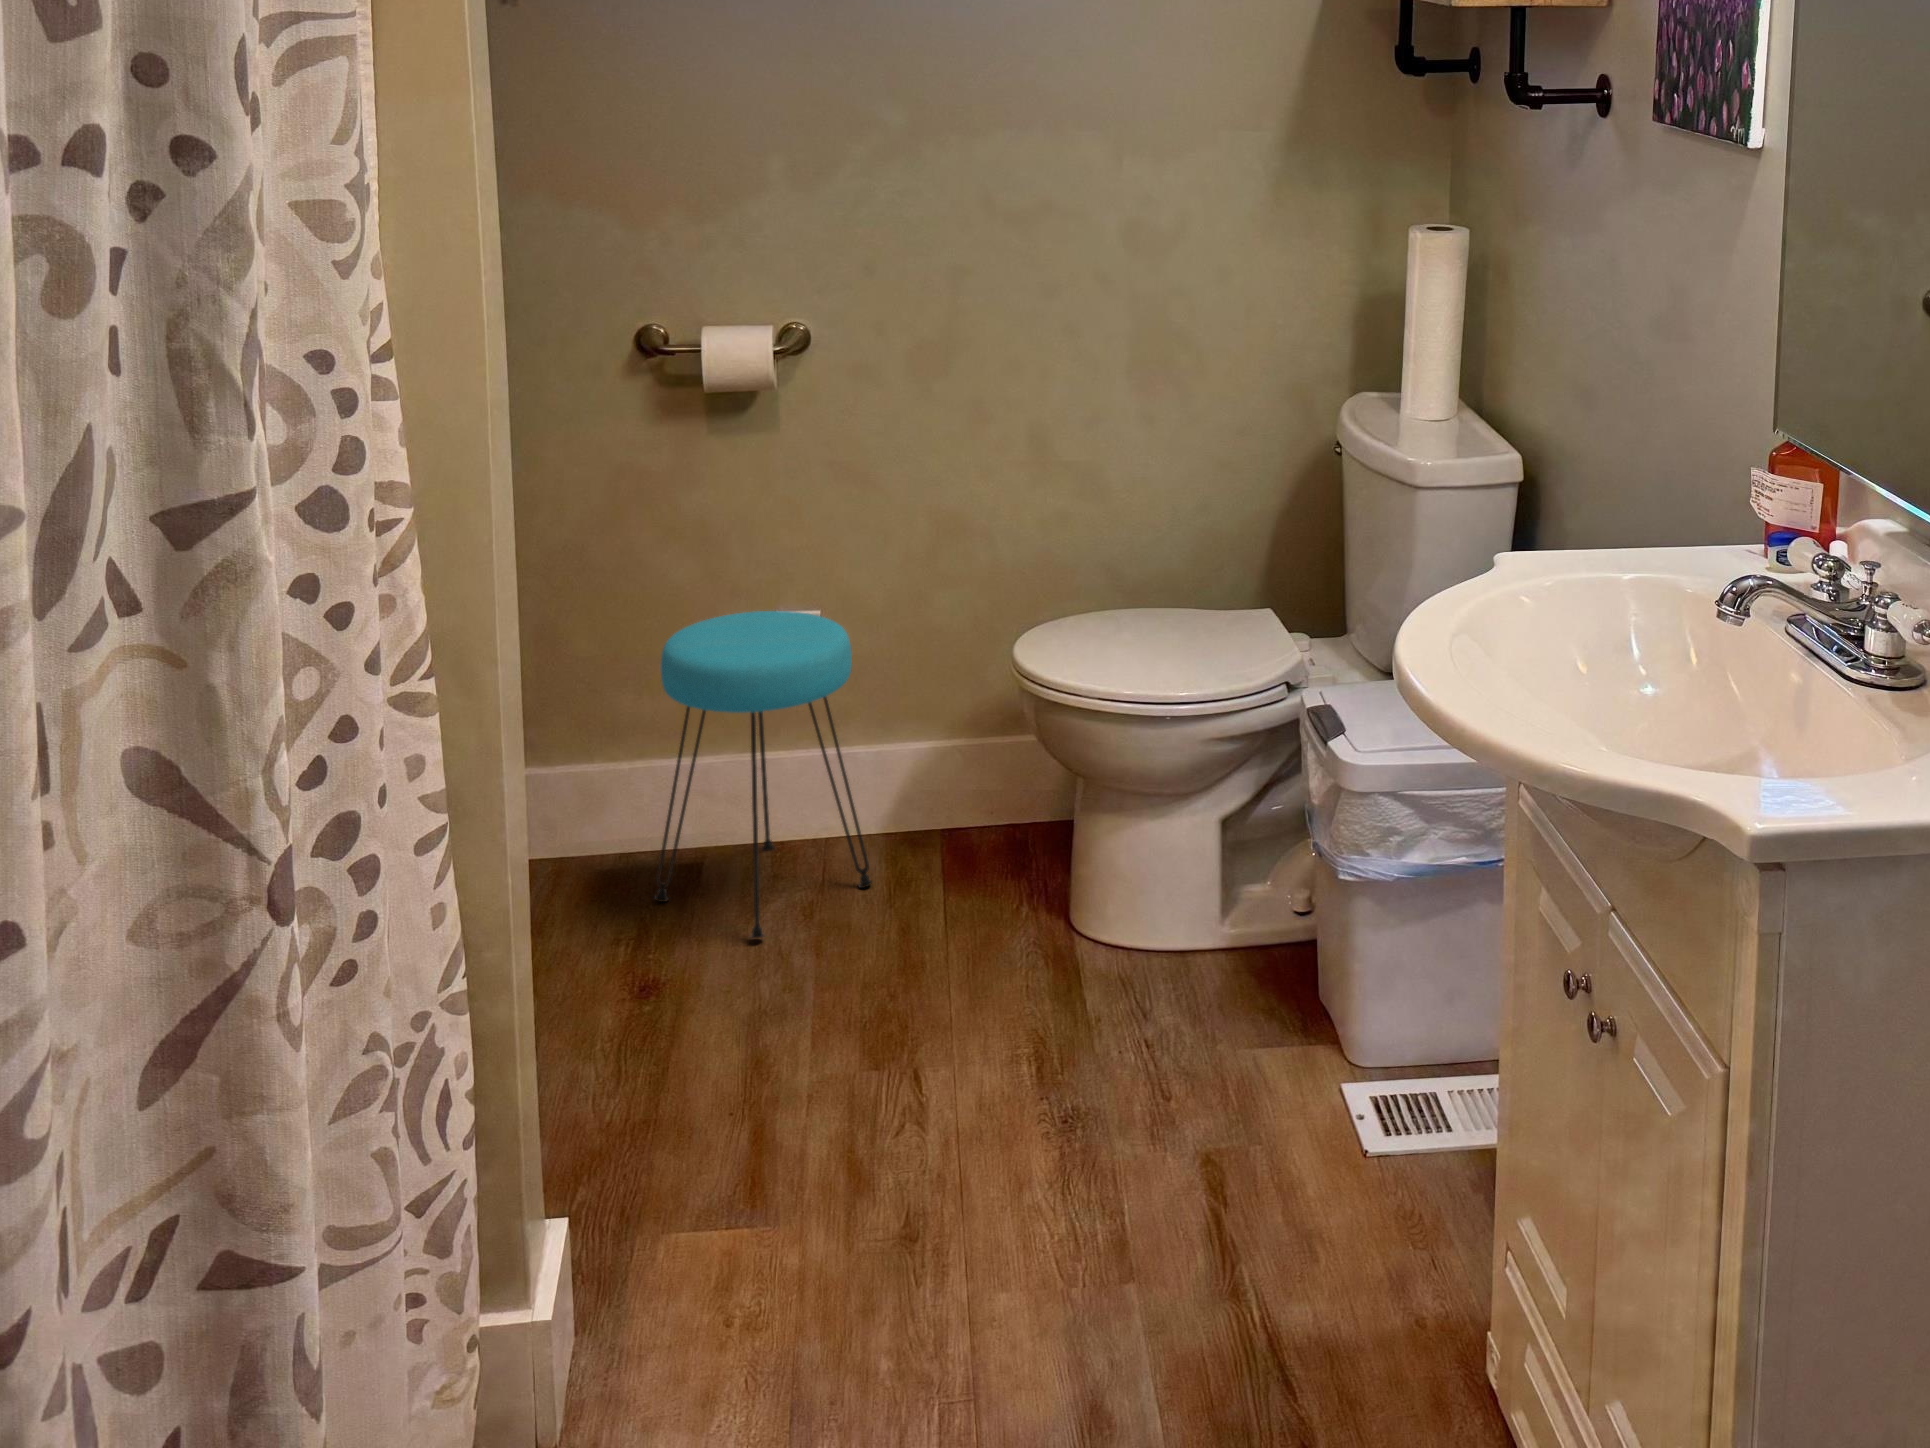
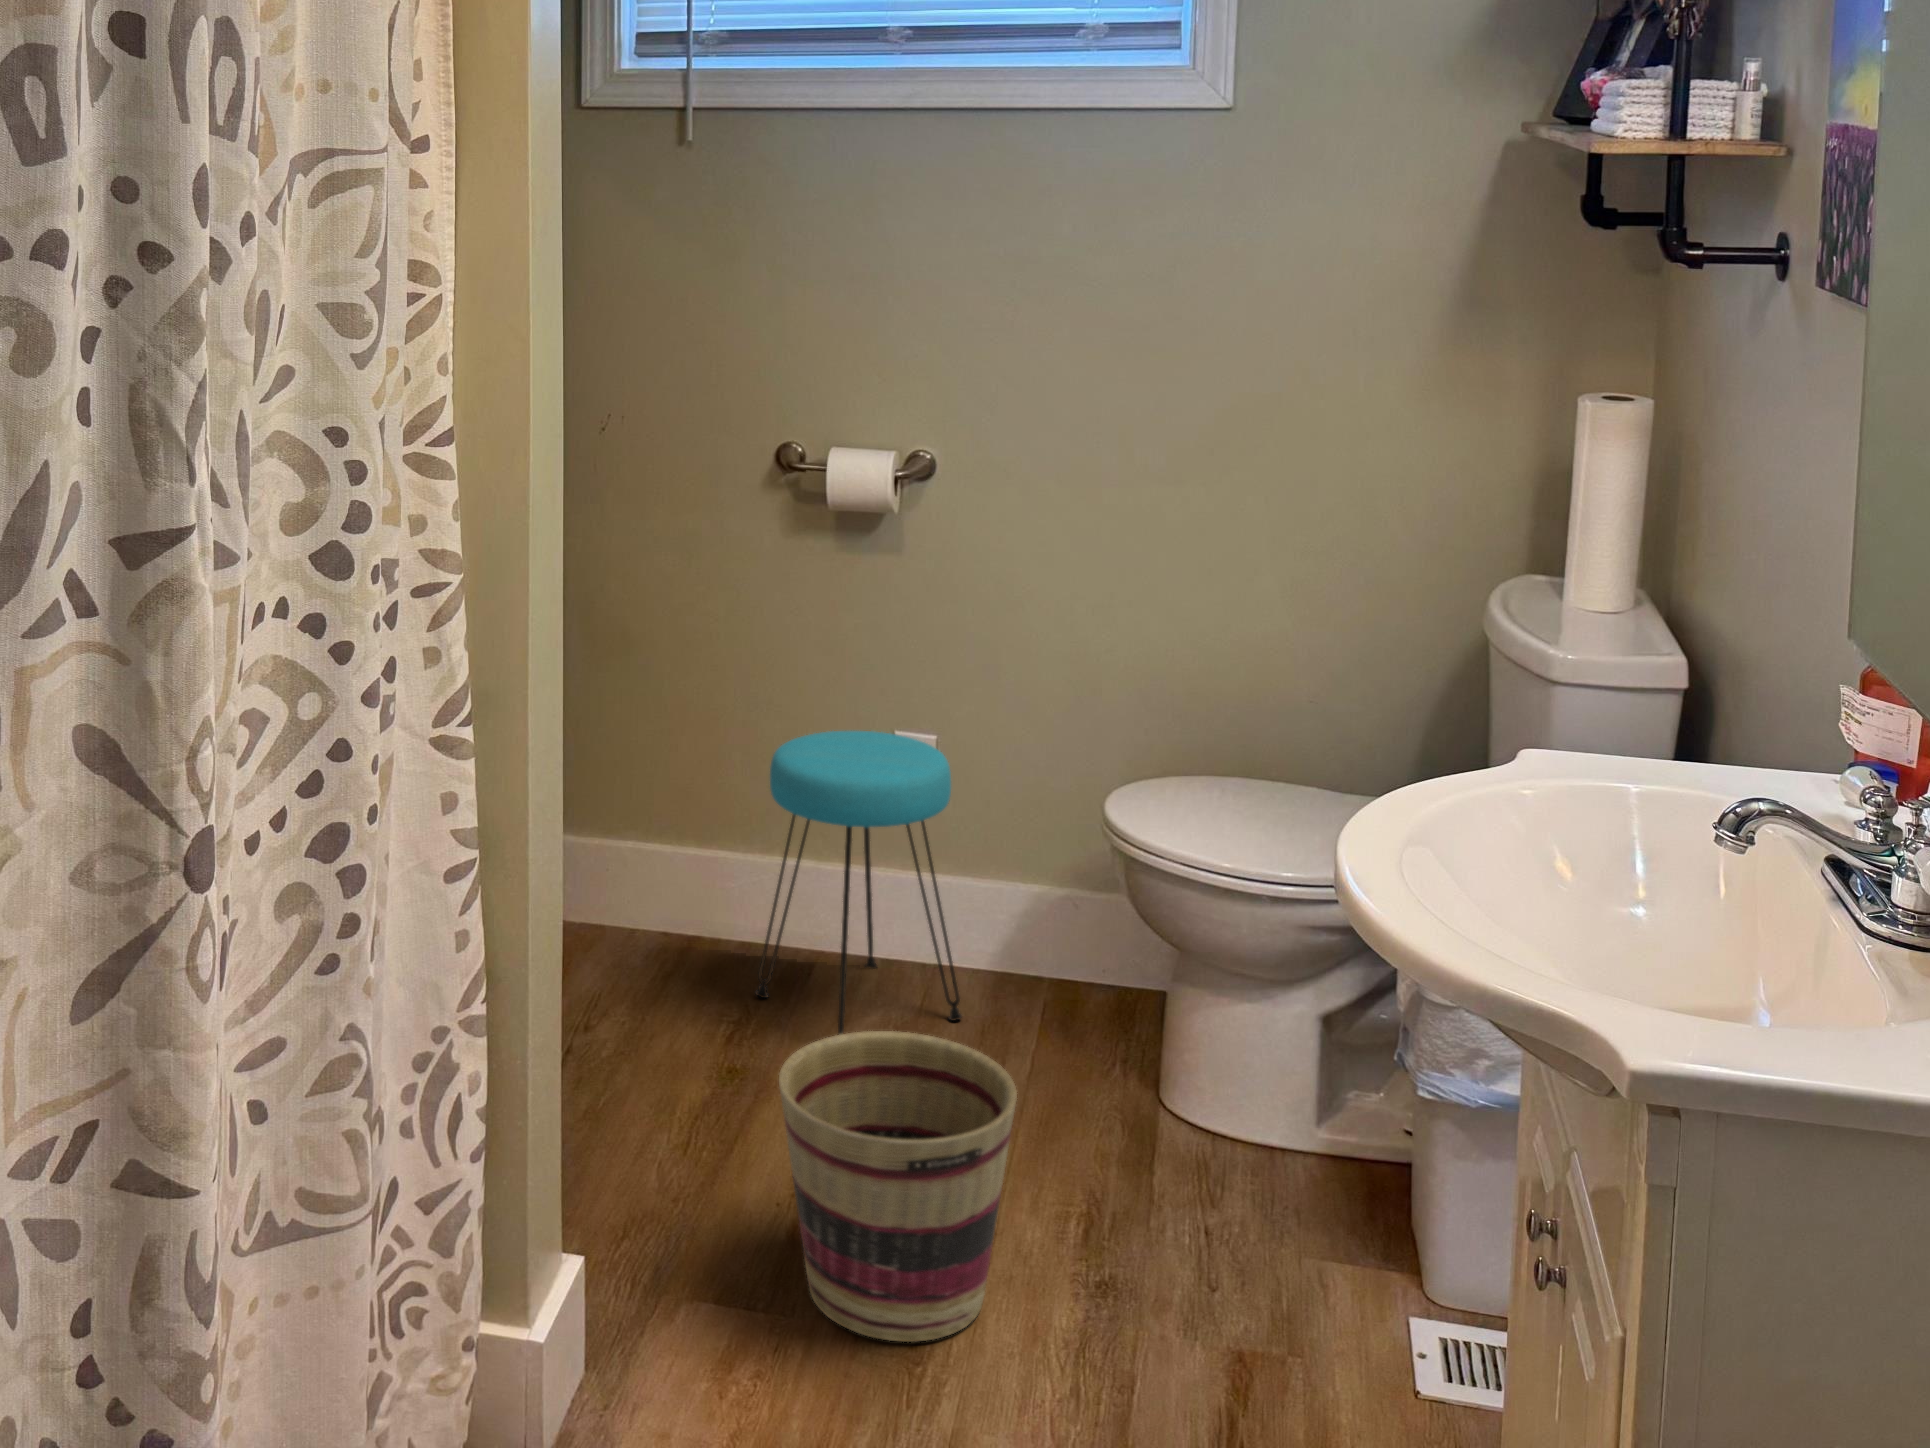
basket: none [742,909,985,1219] -> present [779,1031,1017,1342]

